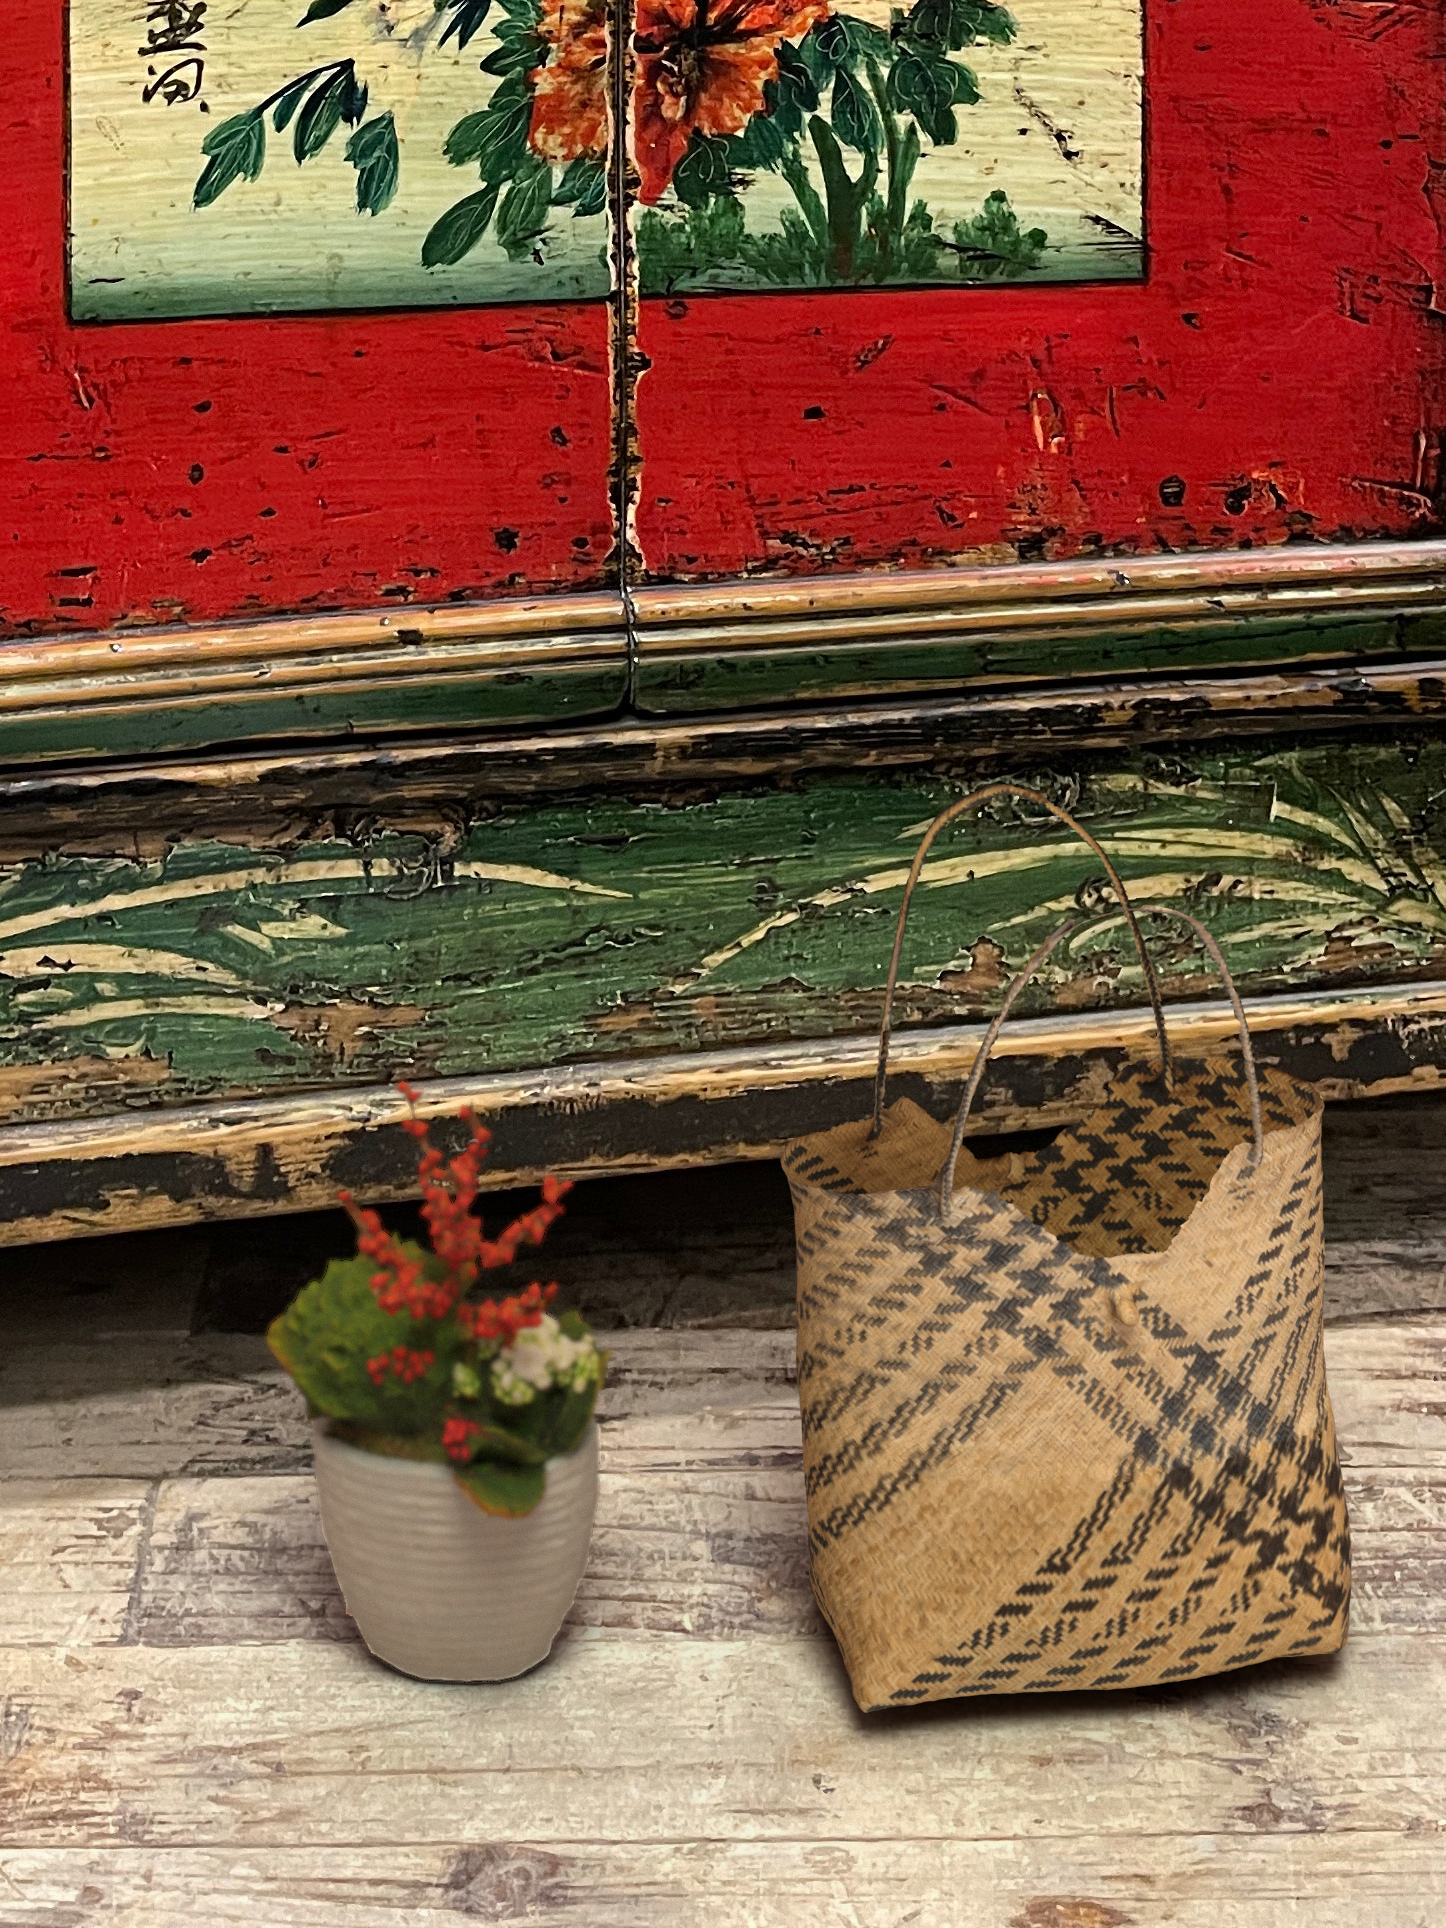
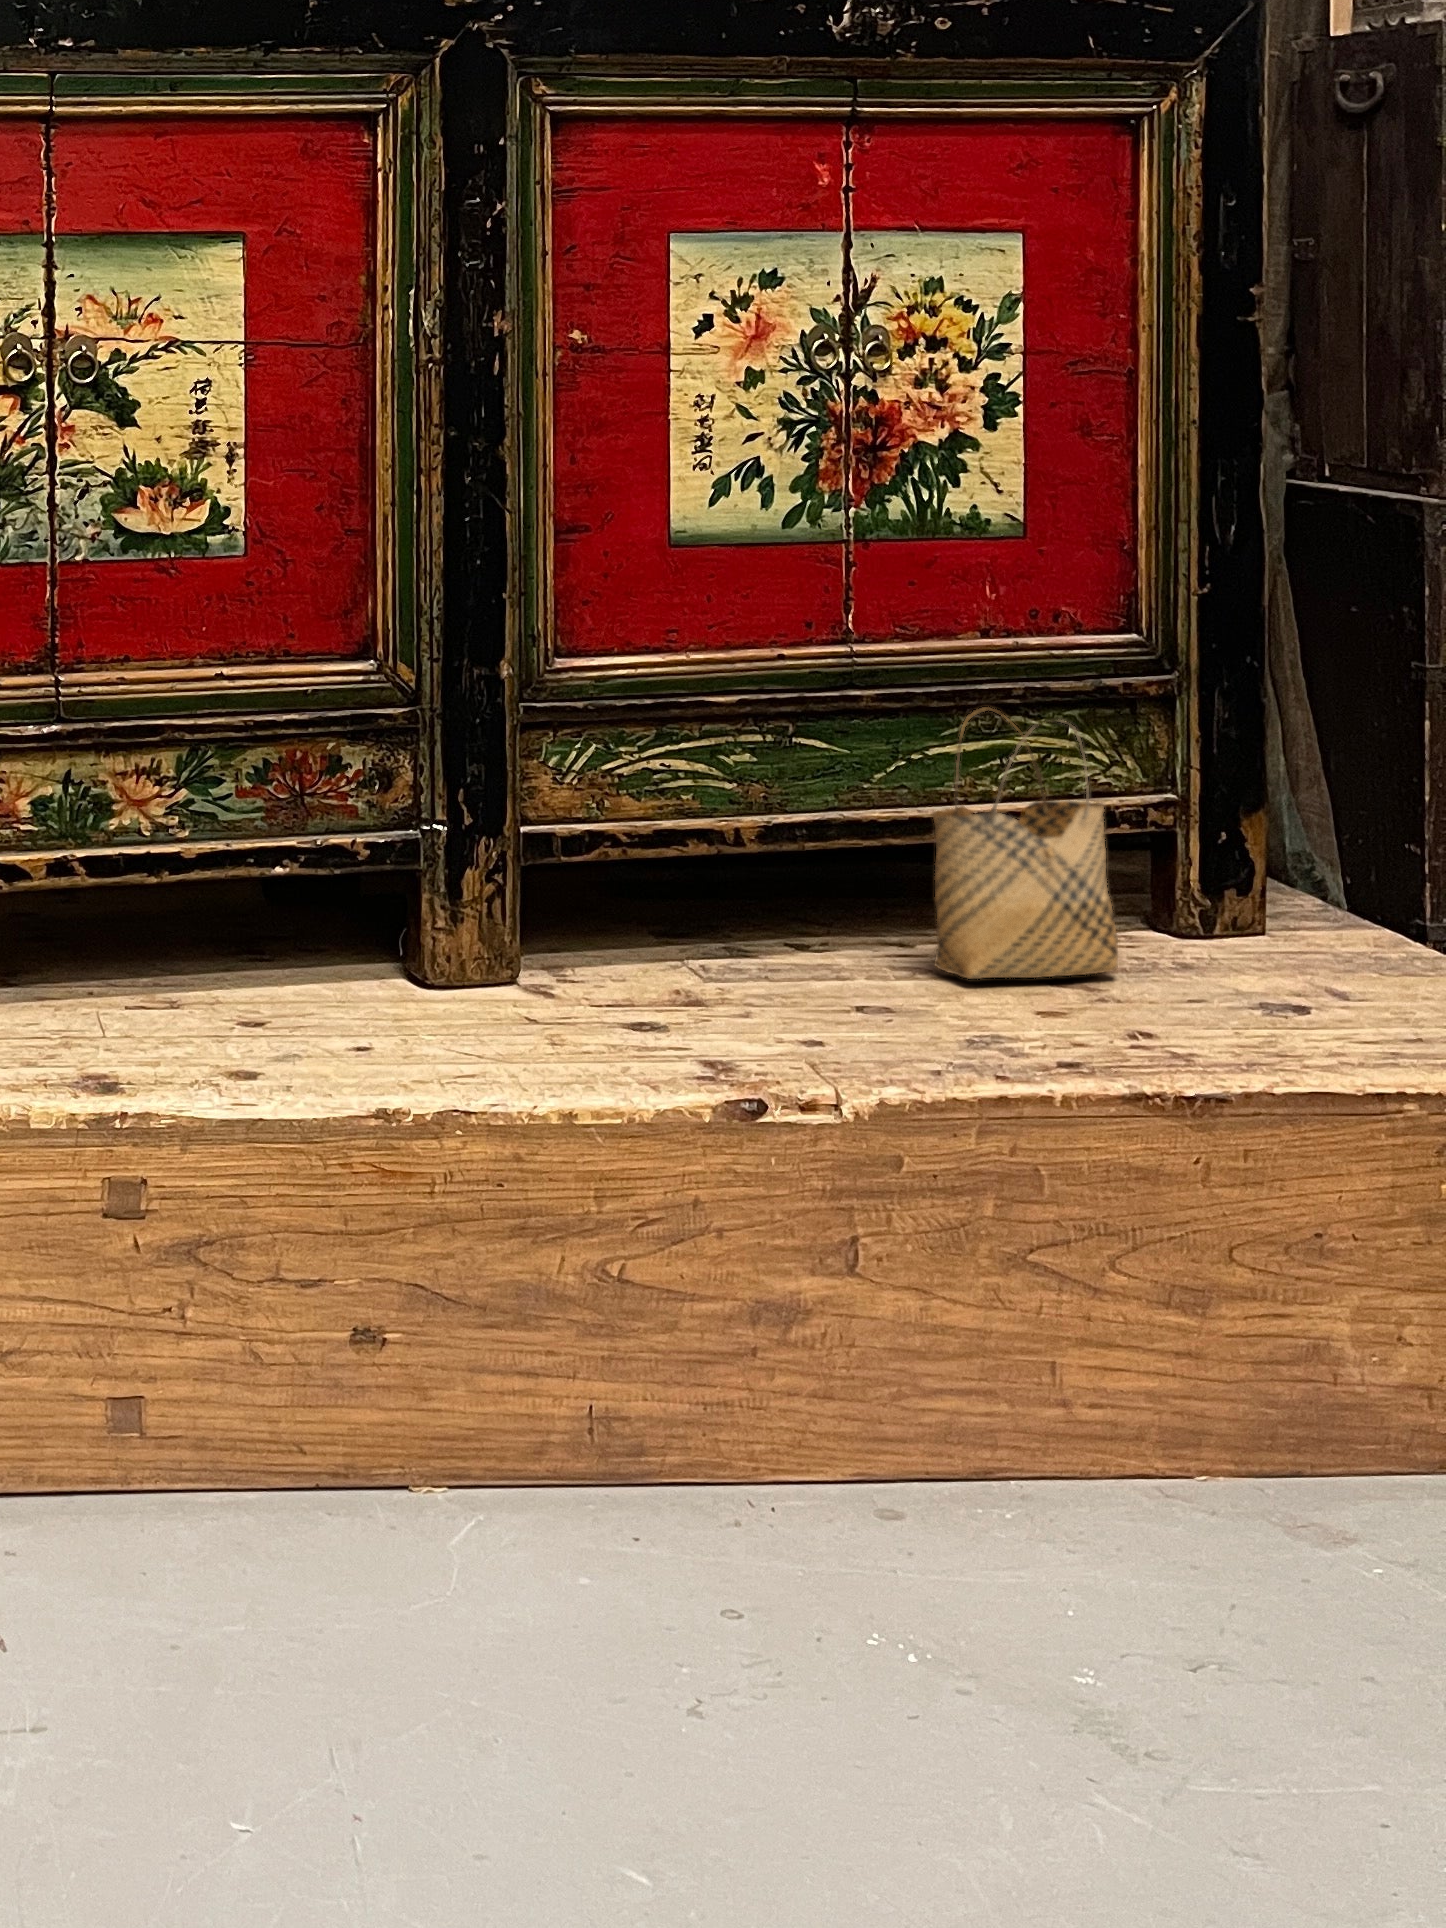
decorative plant: present [267,1082,613,1682] -> none [764,794,880,983]

